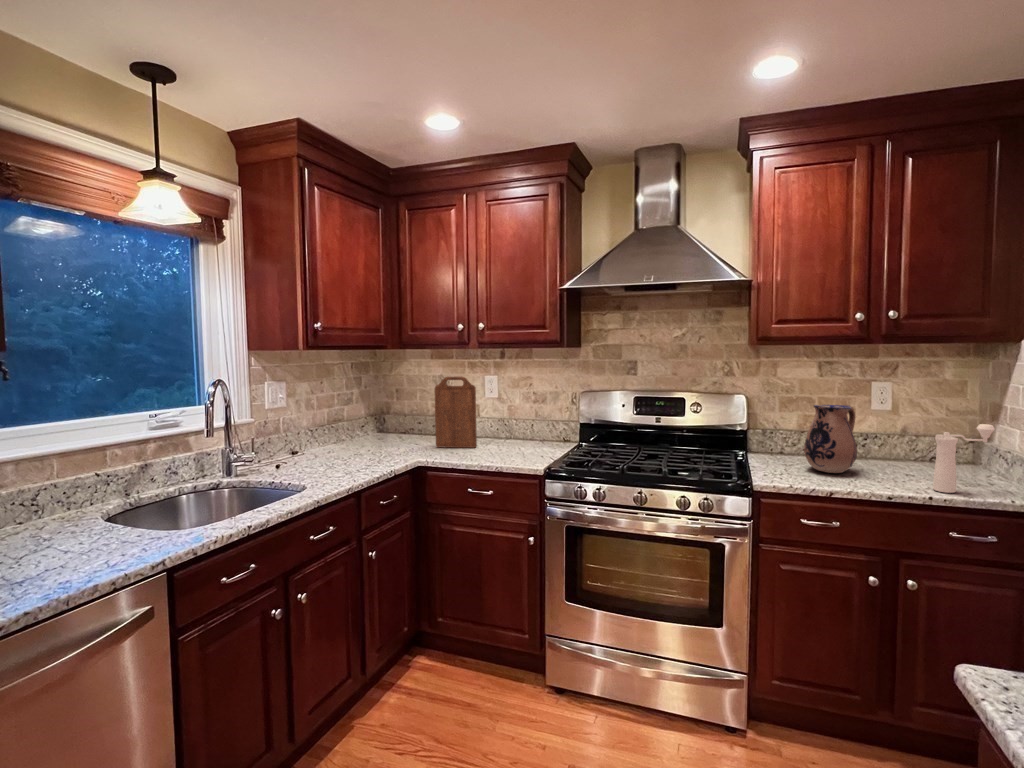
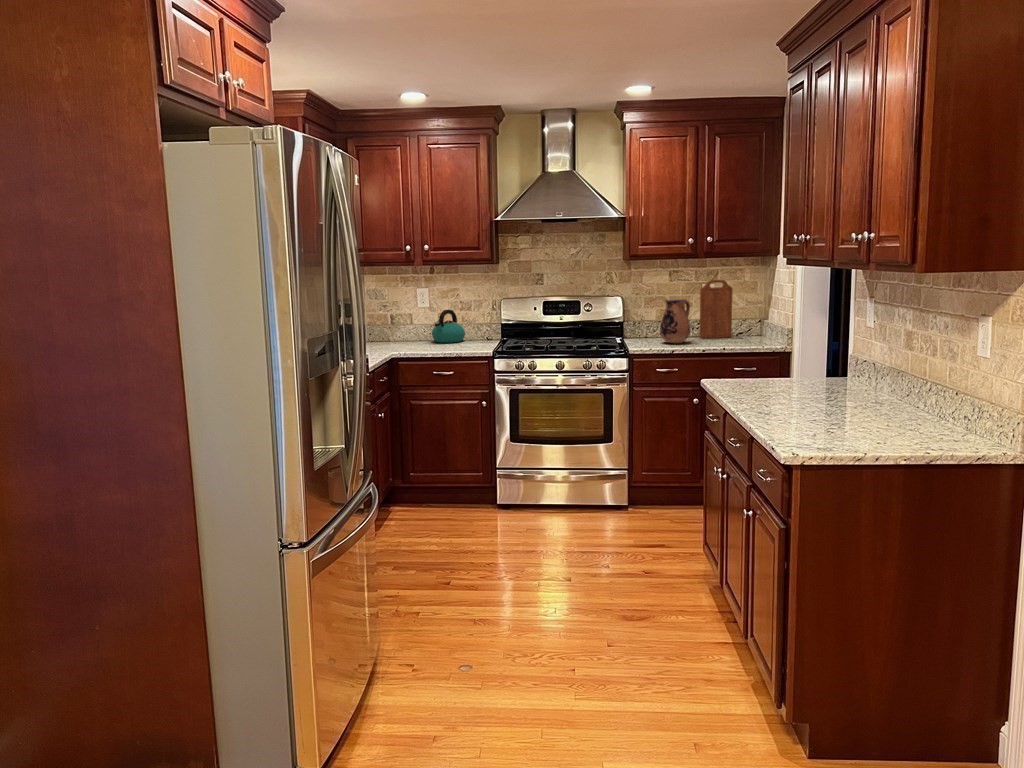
cutting board: present [435,376,477,448] -> present [700,280,733,338]
kettle: none [493,403,535,444] -> present [432,310,465,343]
pepper mill: present [933,424,995,493] -> none [728,306,758,347]

